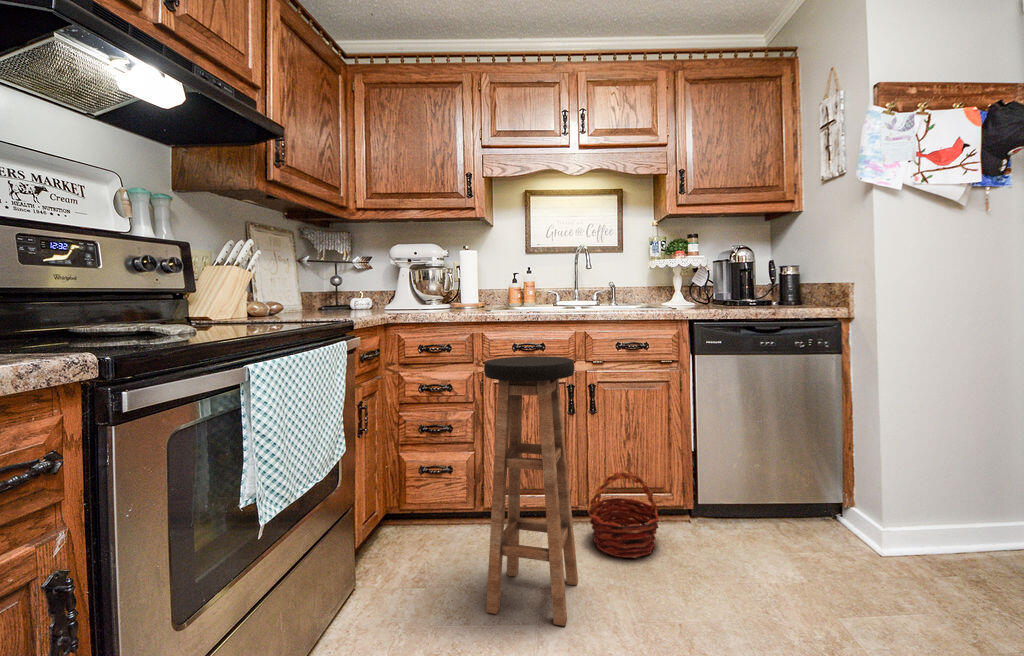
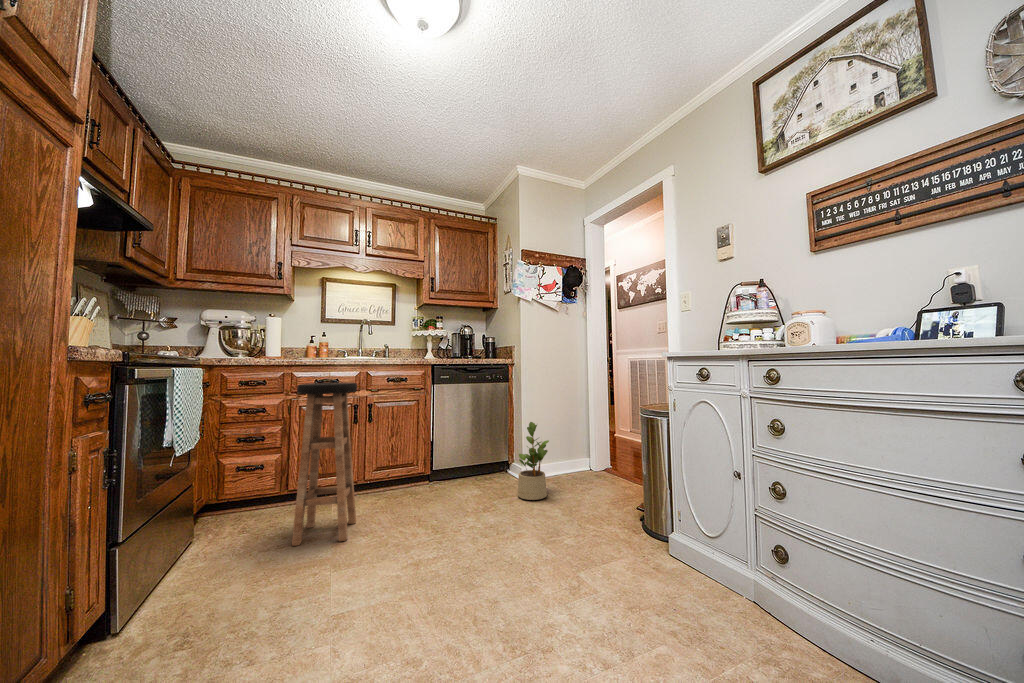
potted plant: none [882,447,974,614] -> present [518,422,549,500]
basket: present [588,471,659,558] -> none [365,455,410,507]

